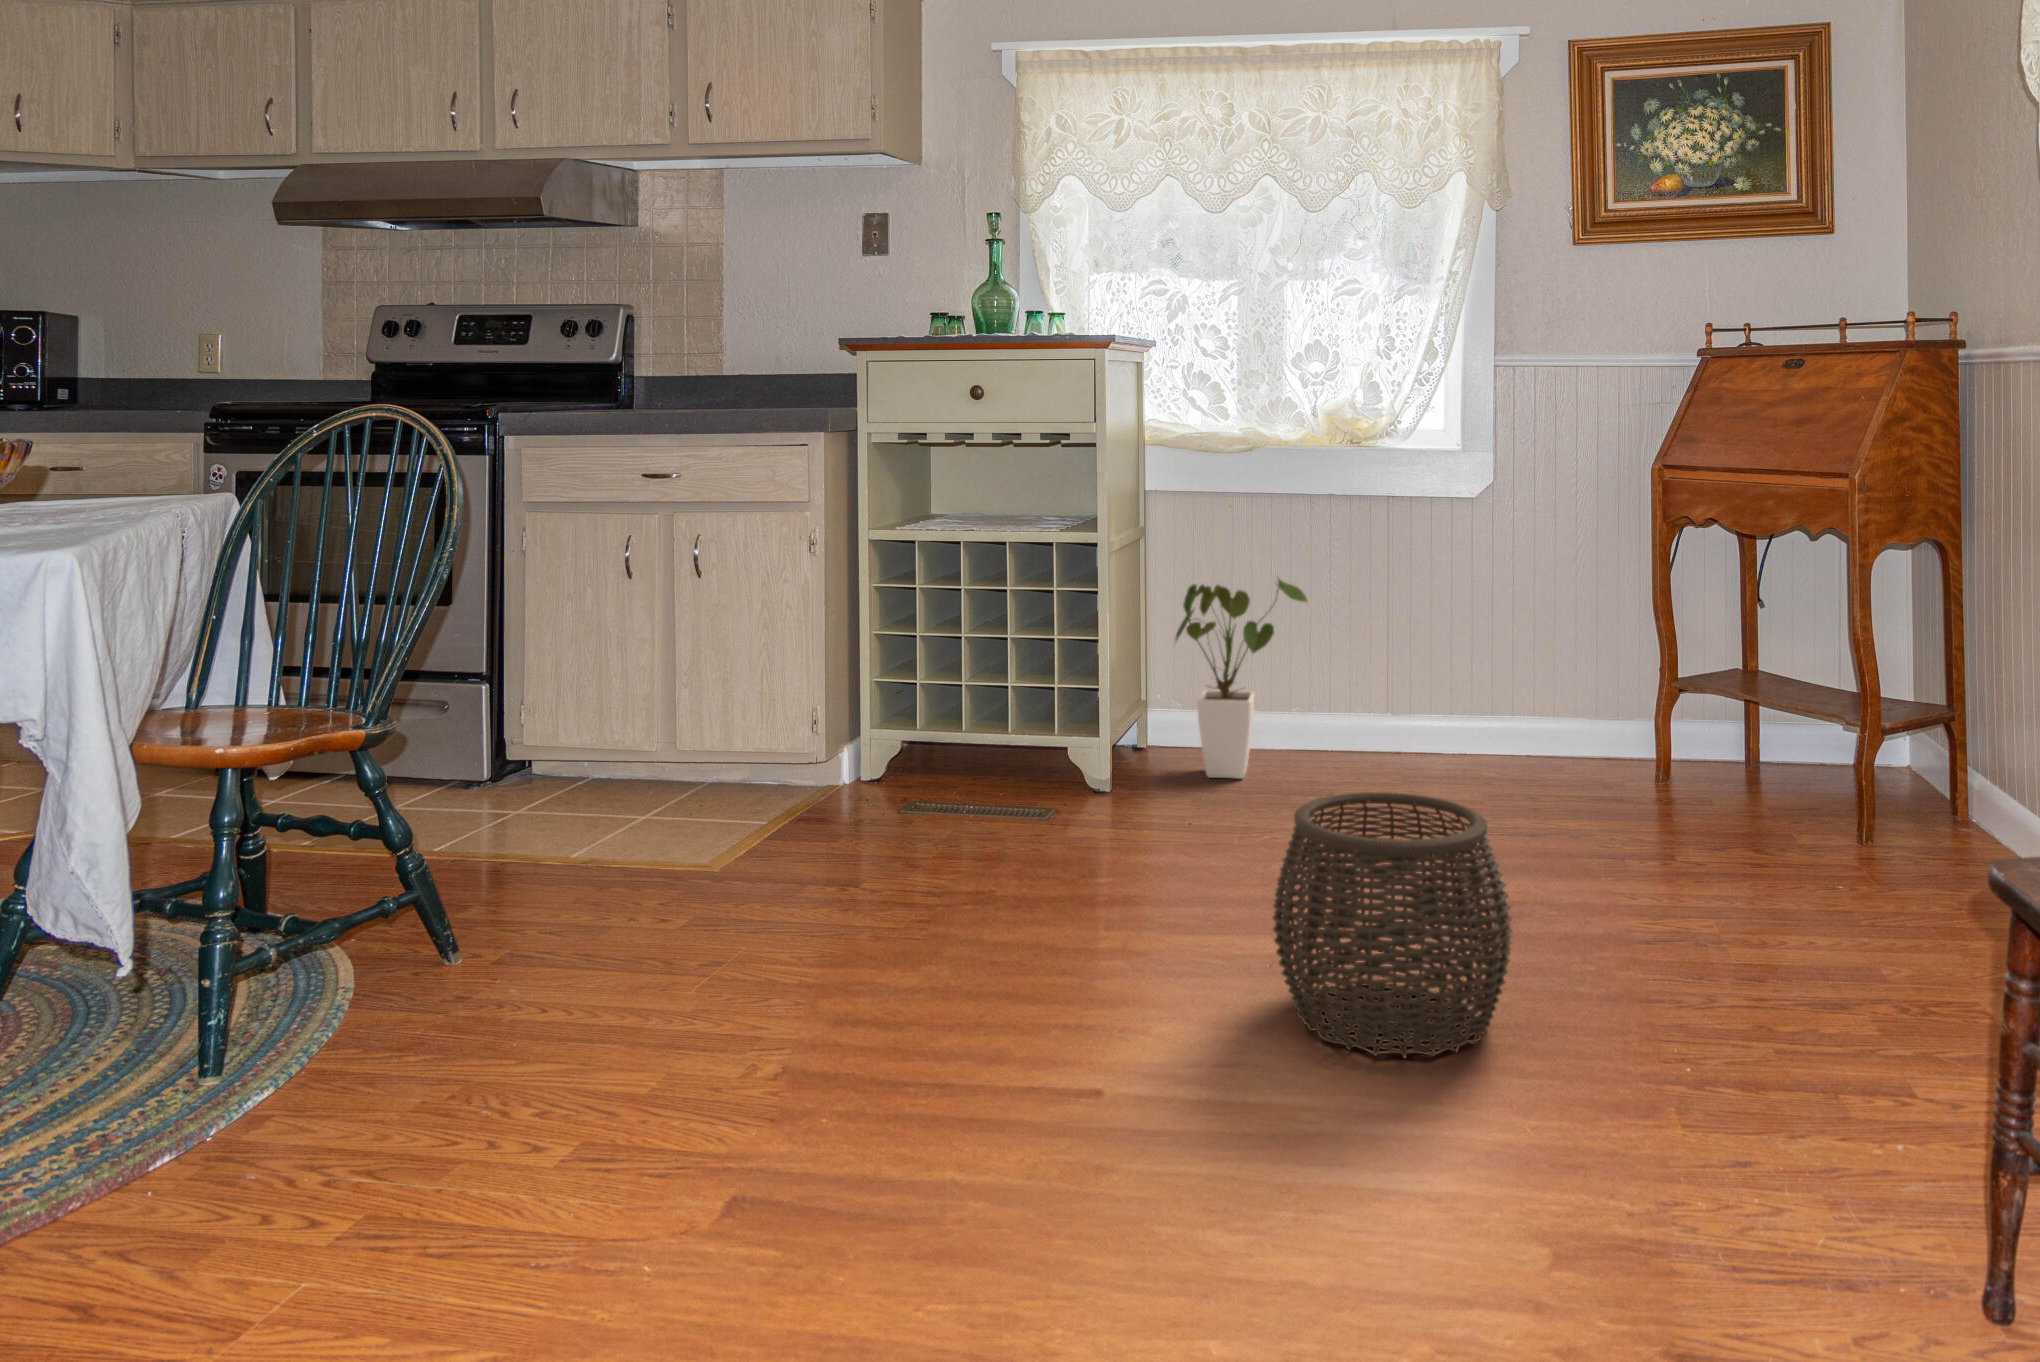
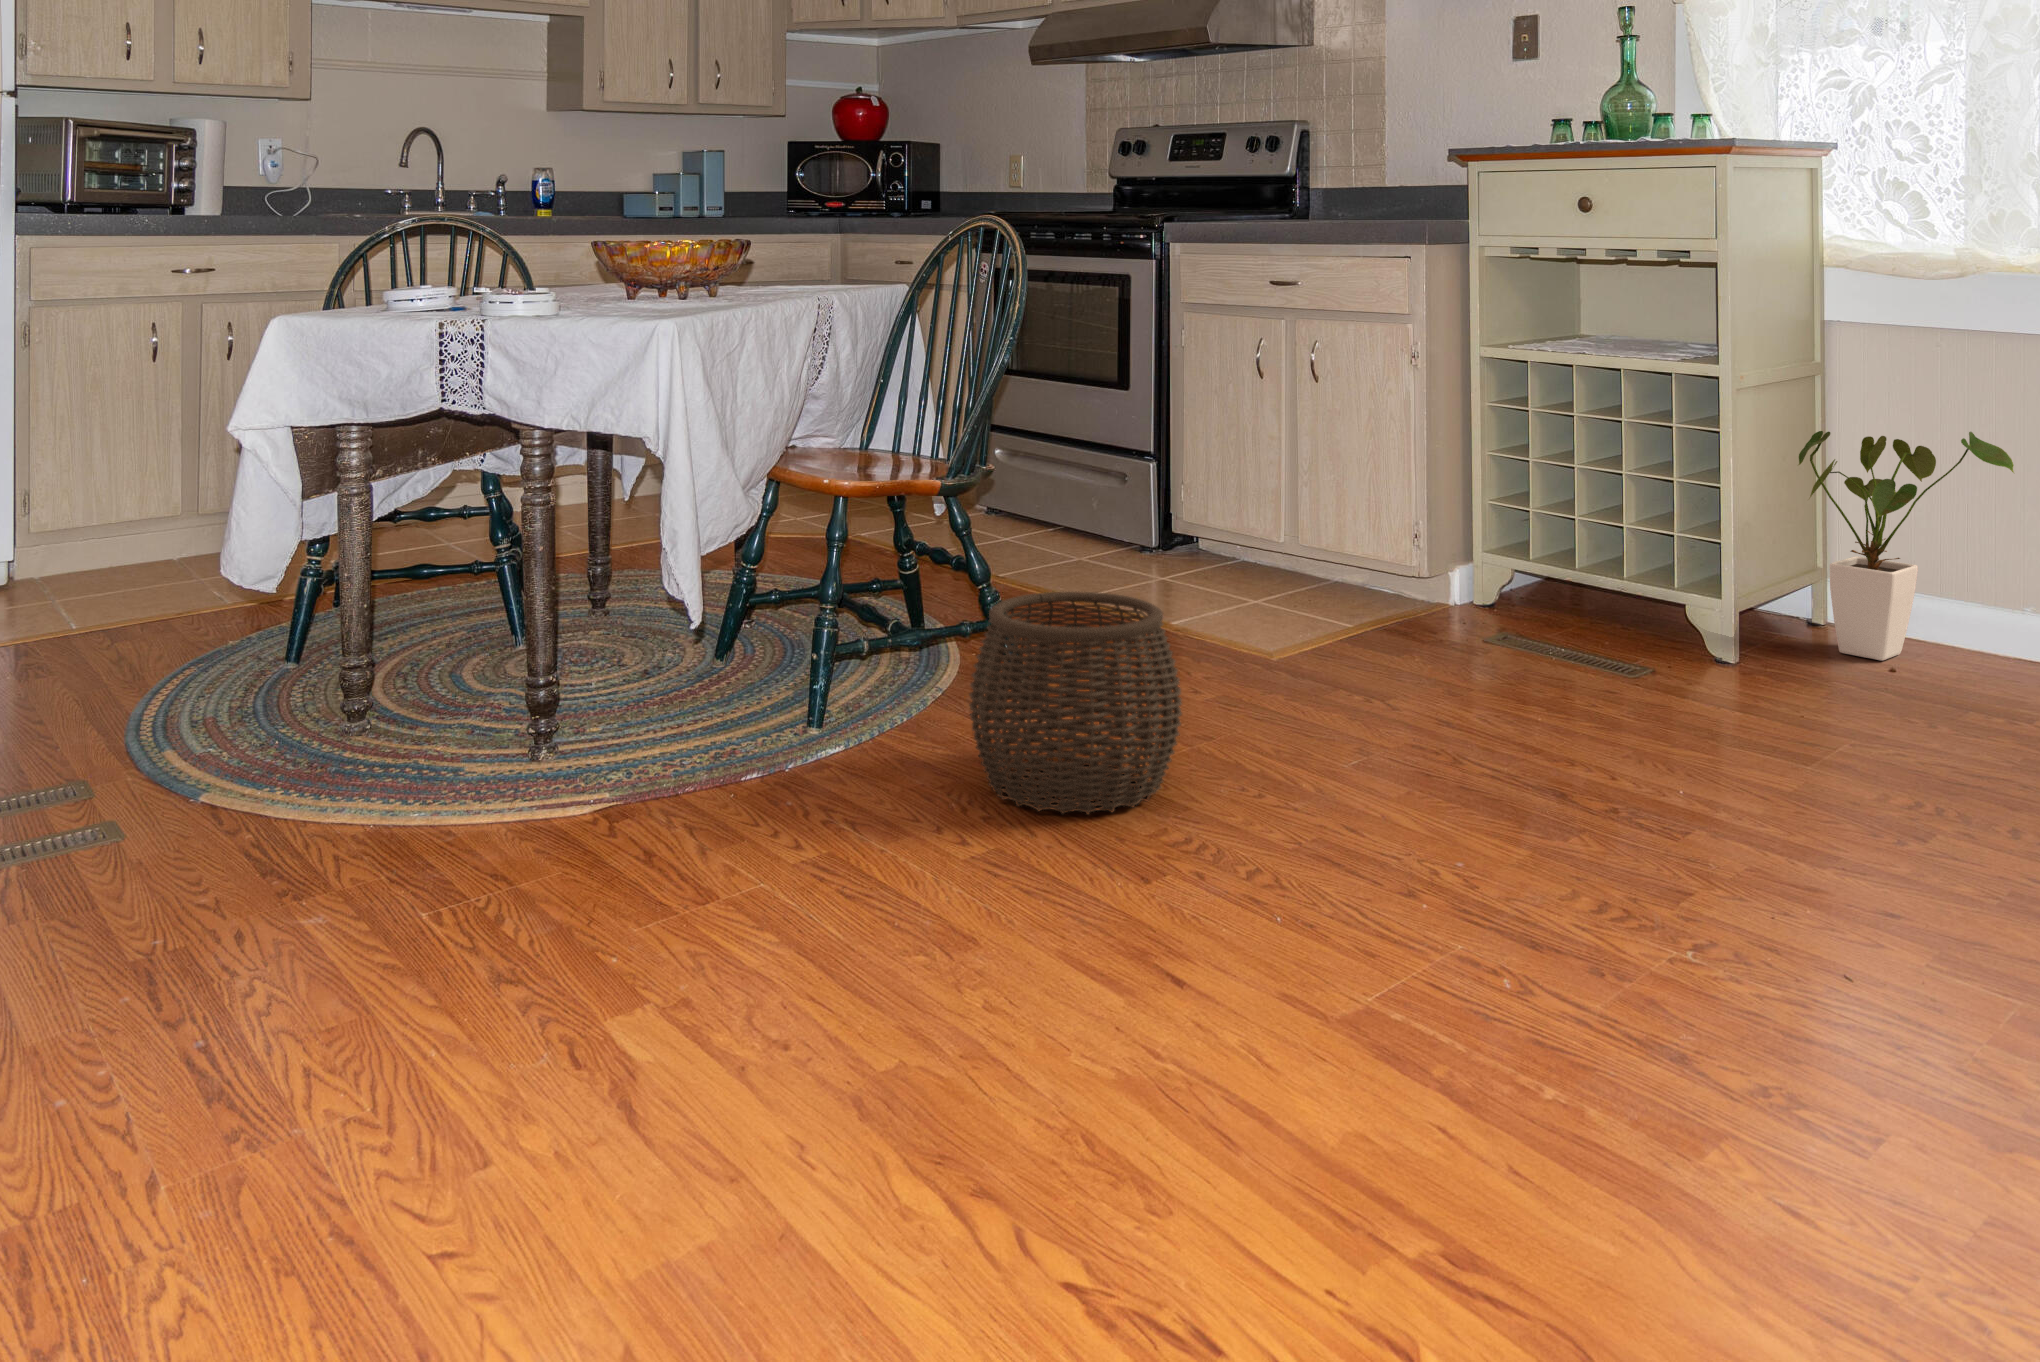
woven basket: present [1273,792,1512,1058] -> present [969,592,1182,814]

